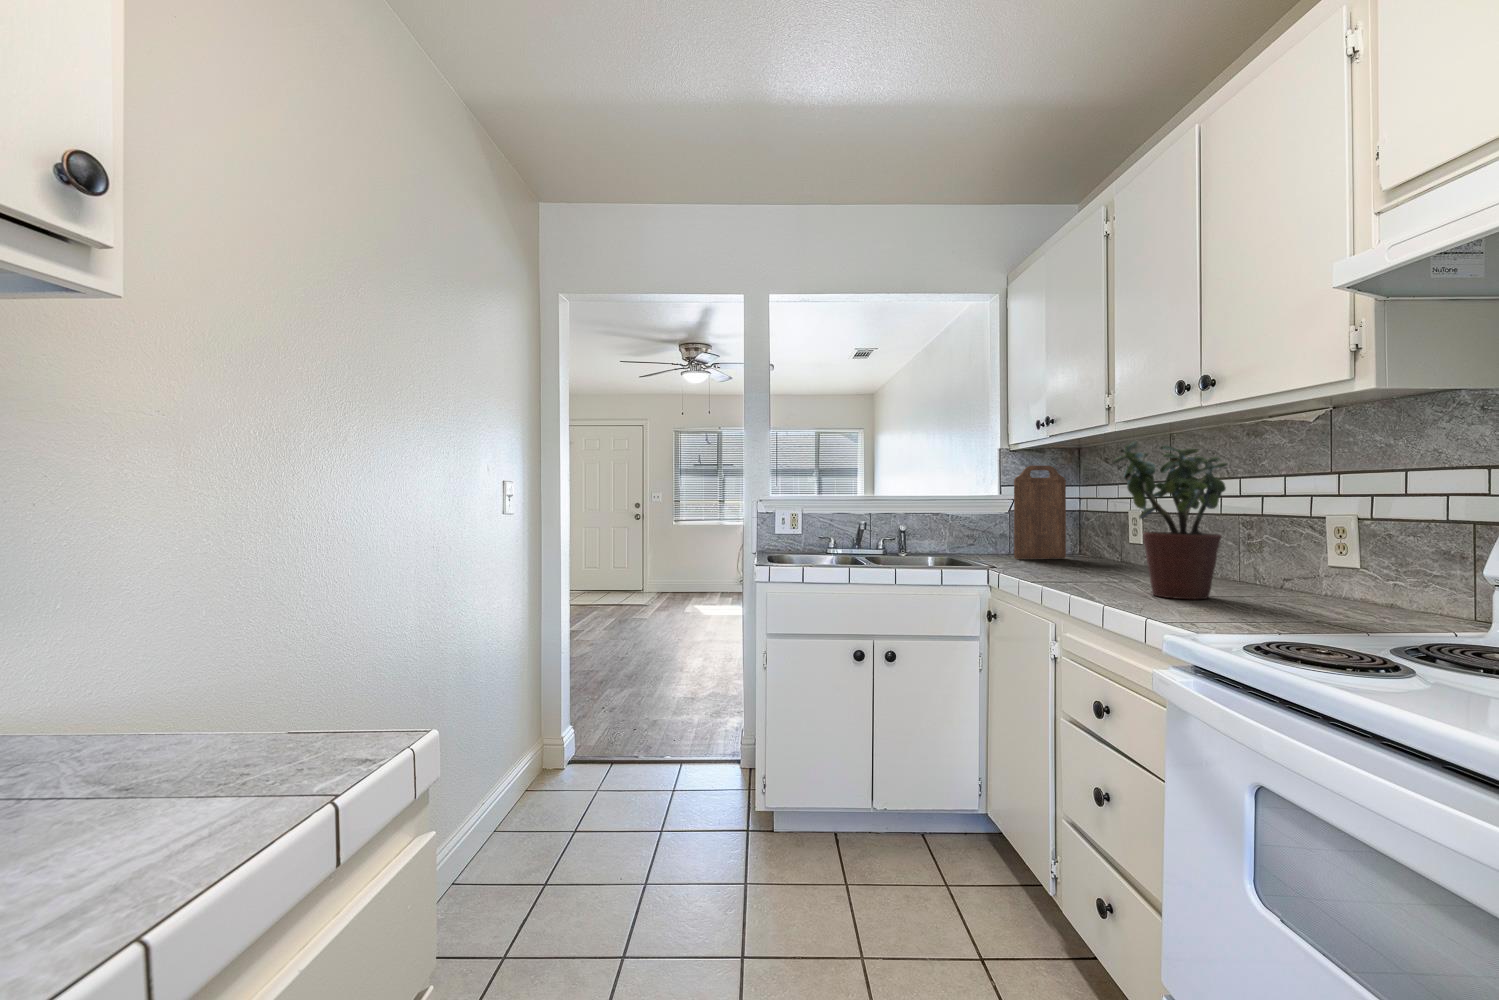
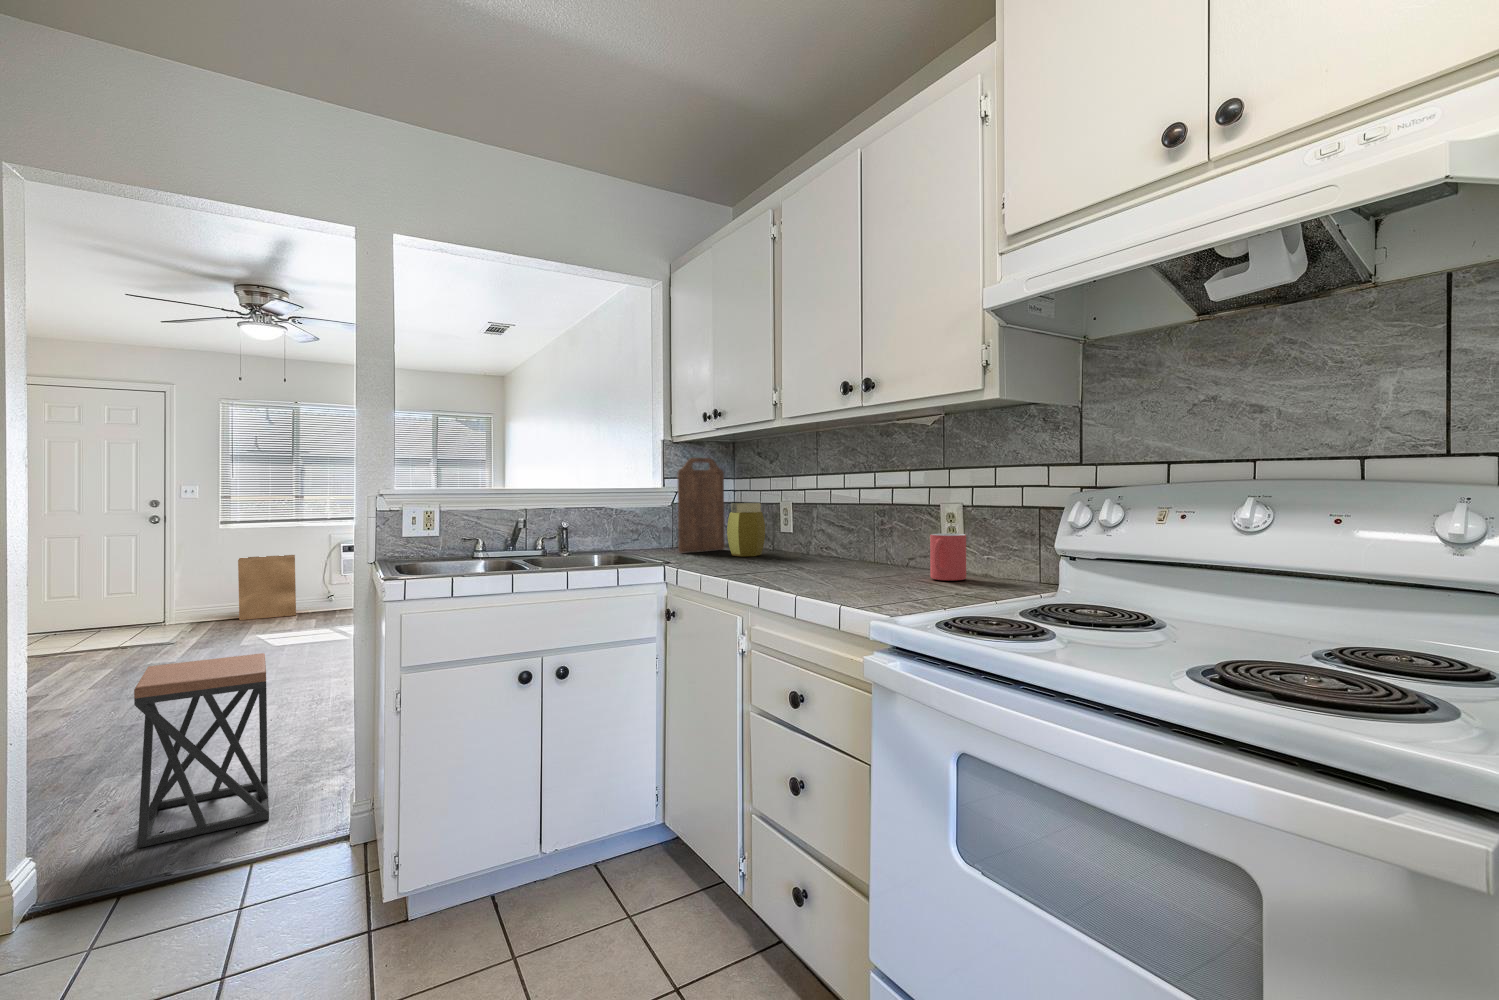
potted plant: present [1113,441,1227,599] -> none [790,437,882,584]
jar: none [1064,511,1107,566] -> present [727,503,765,556]
cardboard box: none [682,548,719,595] -> present [238,555,296,620]
mug: none [1298,549,1352,605] -> present [930,533,966,581]
stool: none [606,618,685,744] -> present [134,653,269,848]

